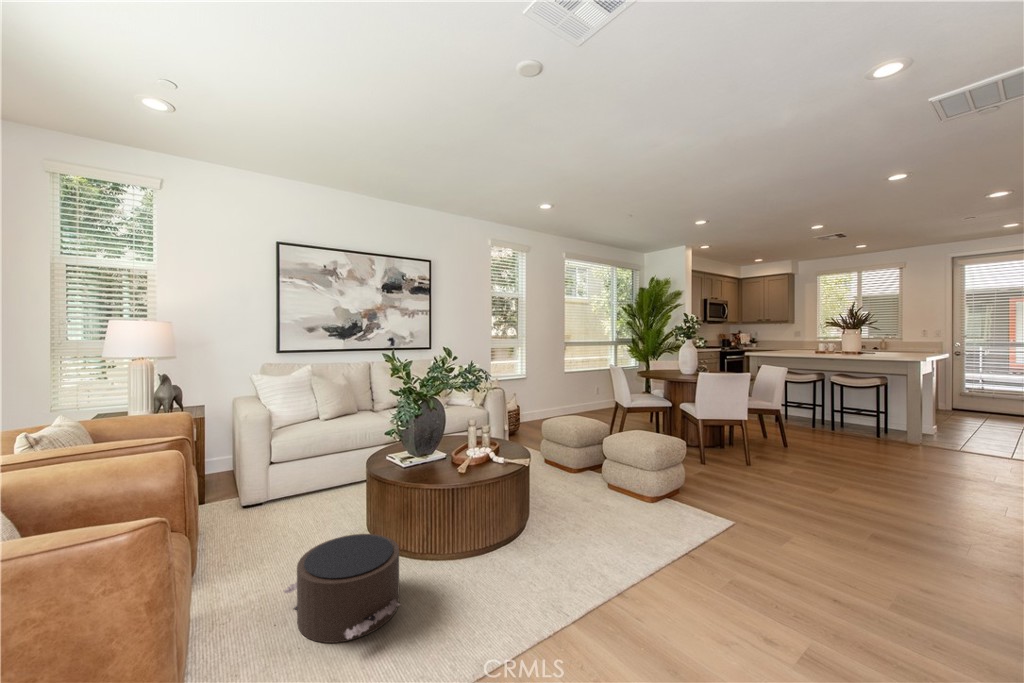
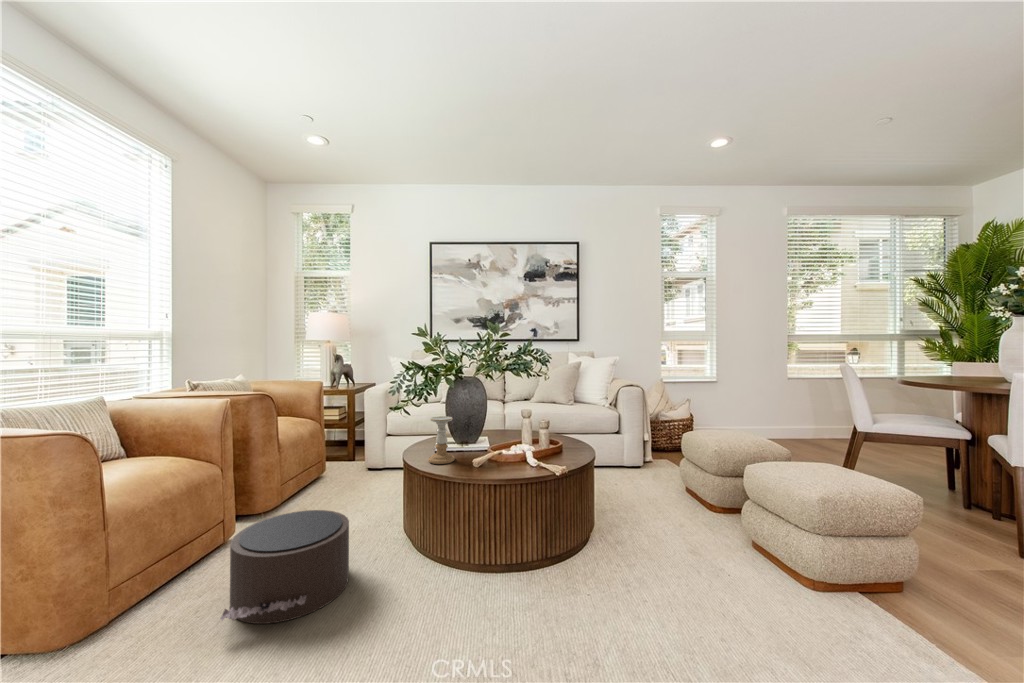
candle holder: none [420,433,442,474] -> present [428,416,455,464]

